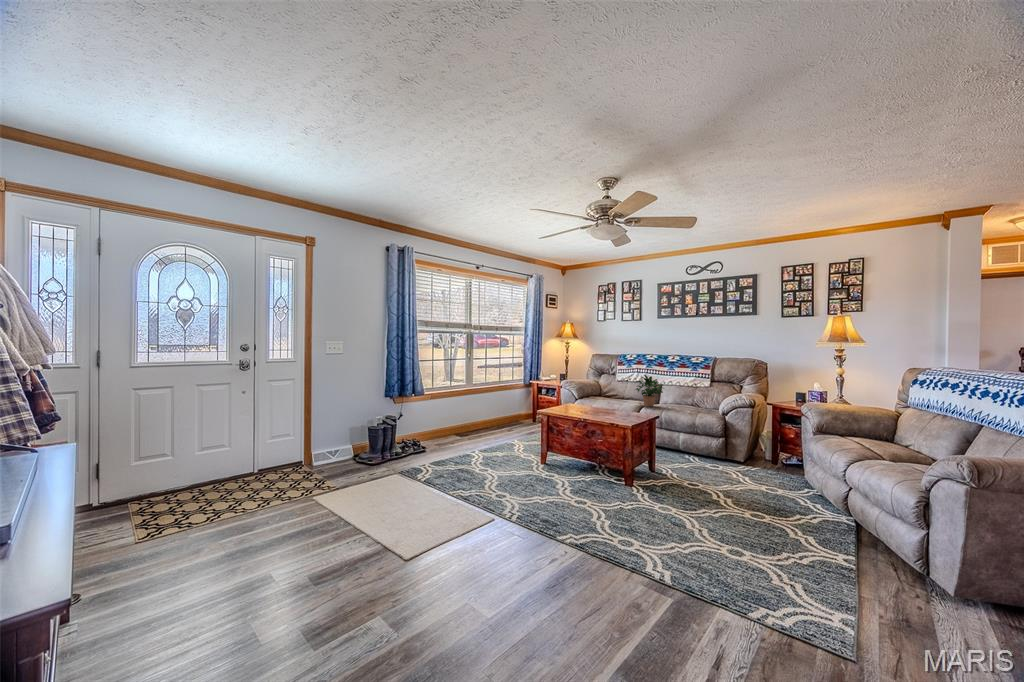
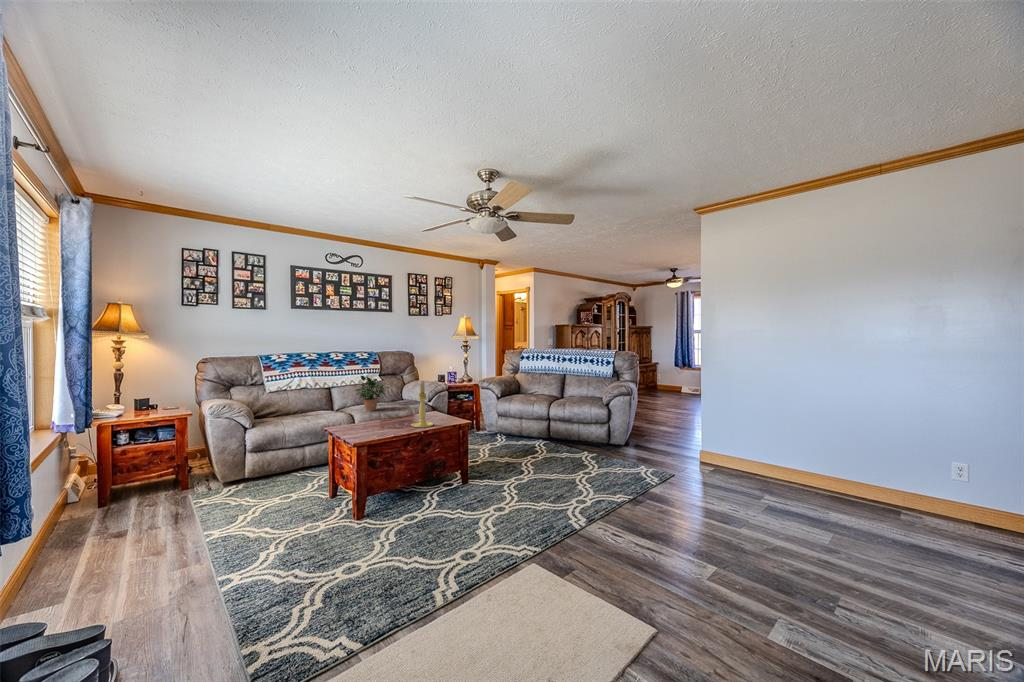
candle holder: none [574,376,592,415] -> present [411,381,433,428]

